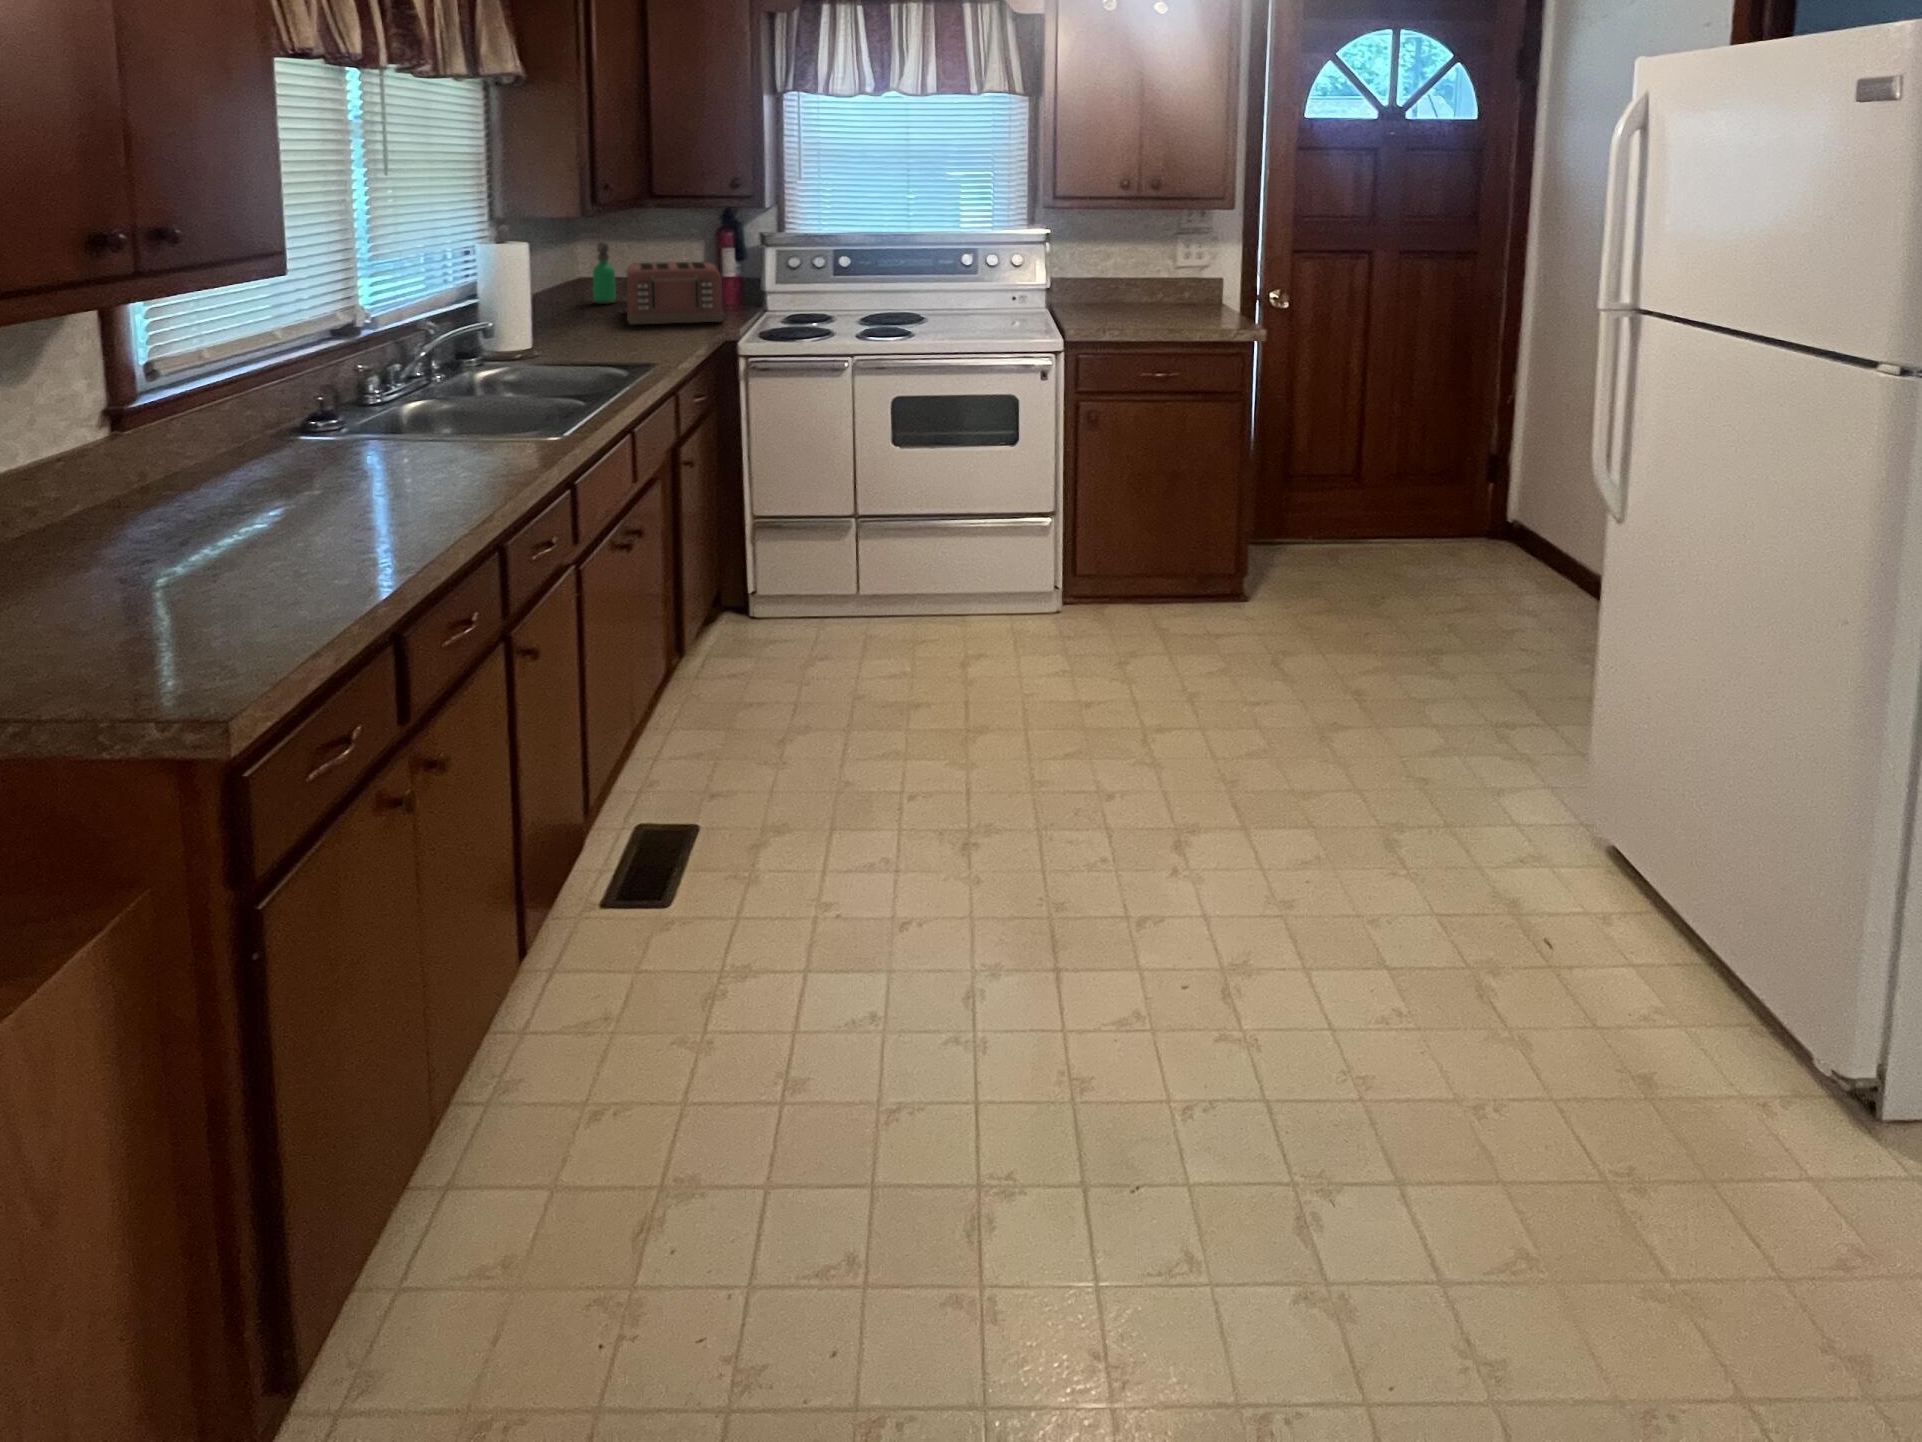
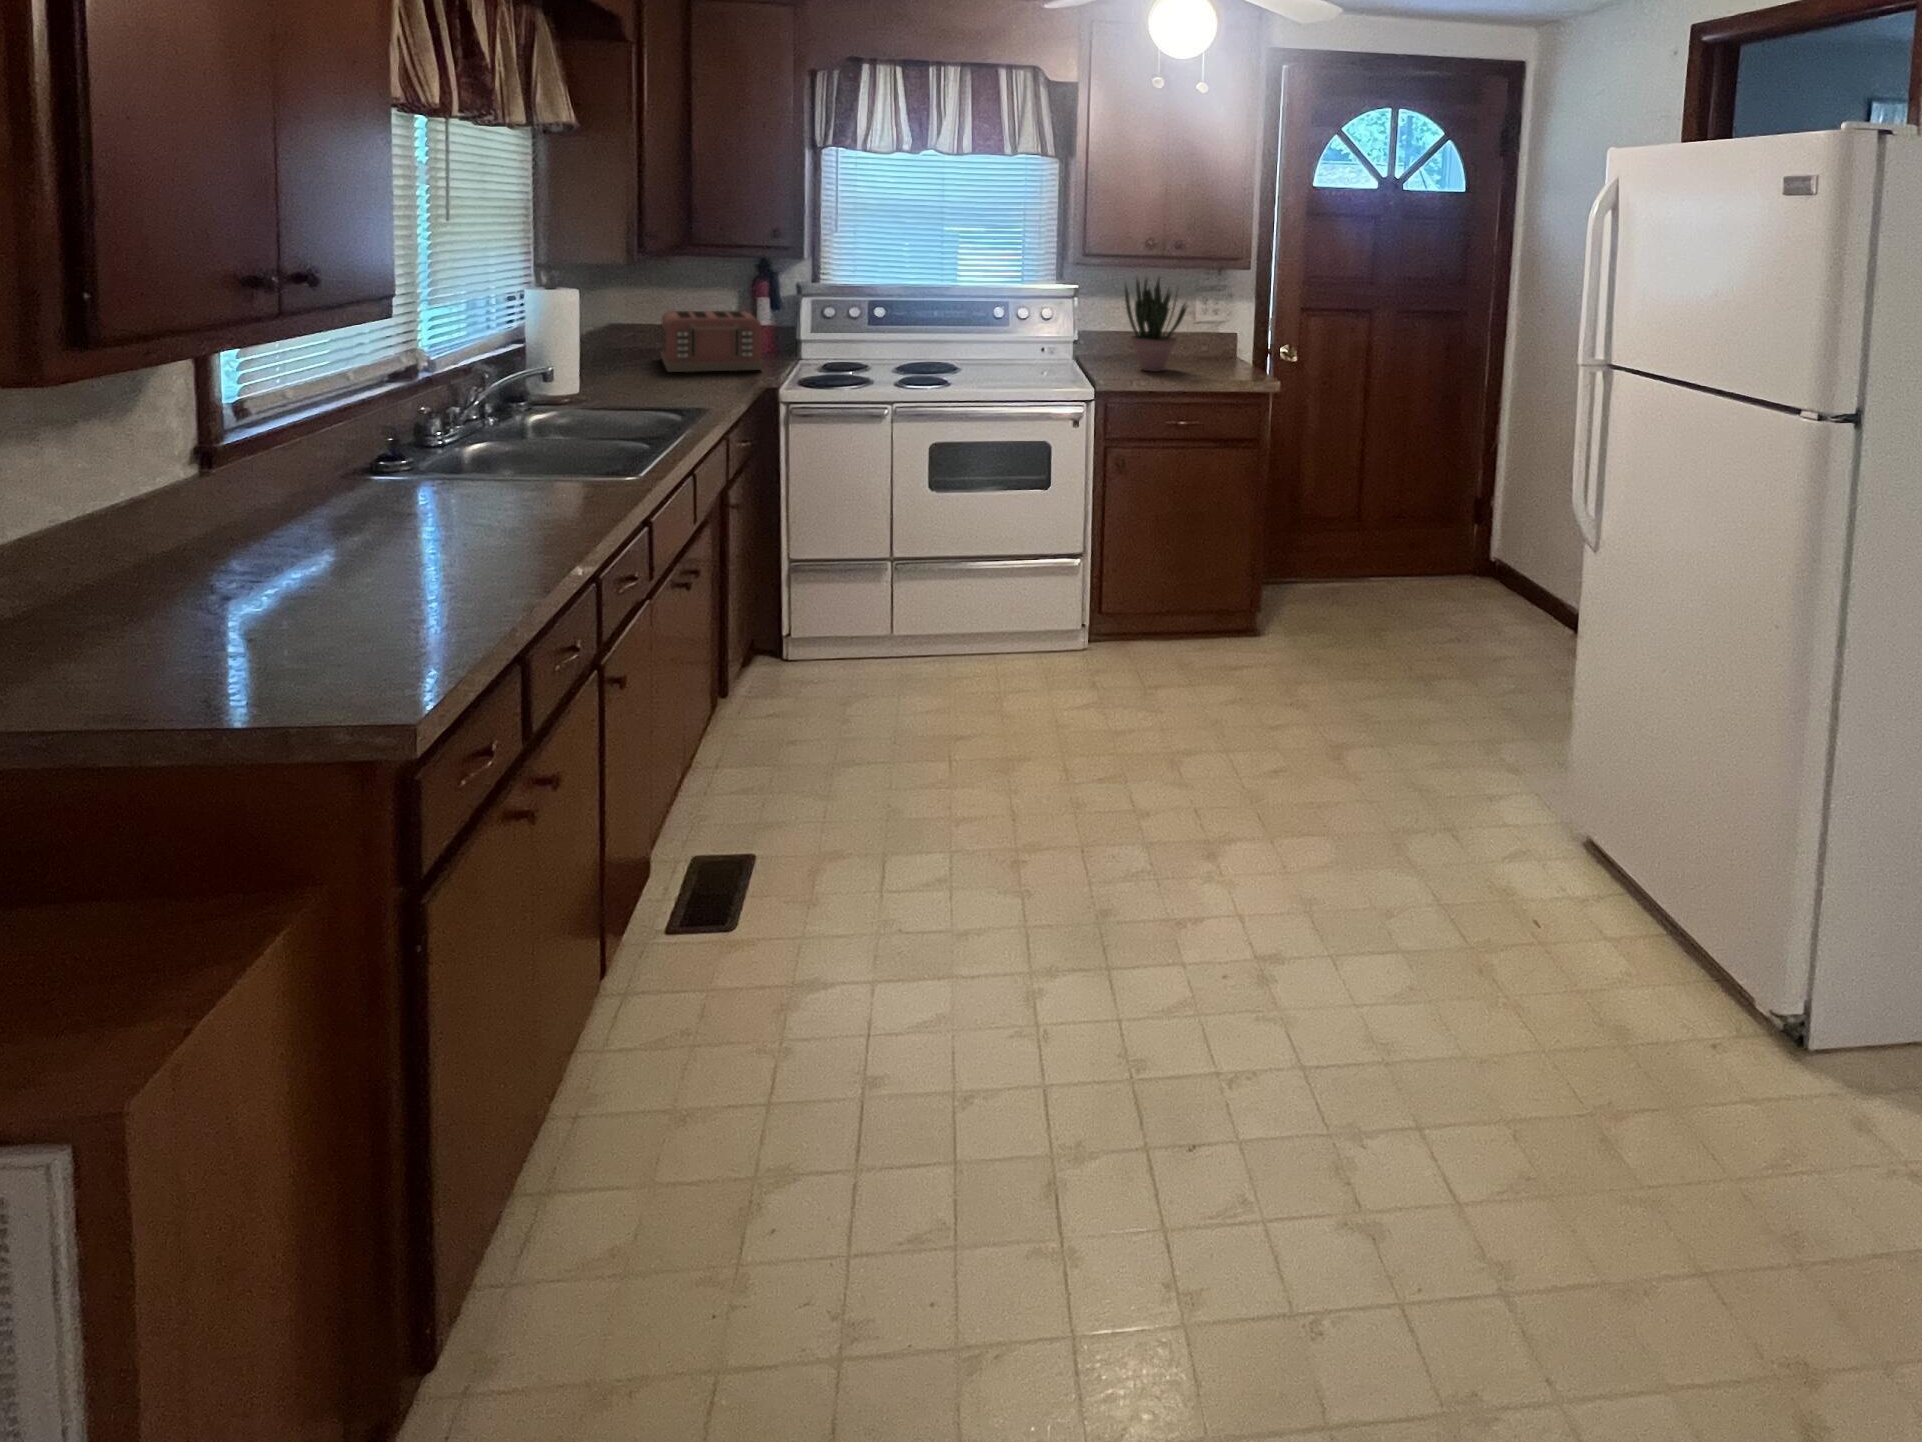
potted plant: none [1095,216,1163,319] -> present [1125,278,1187,372]
soap dispenser: present [593,241,616,304] -> none [623,289,646,351]

